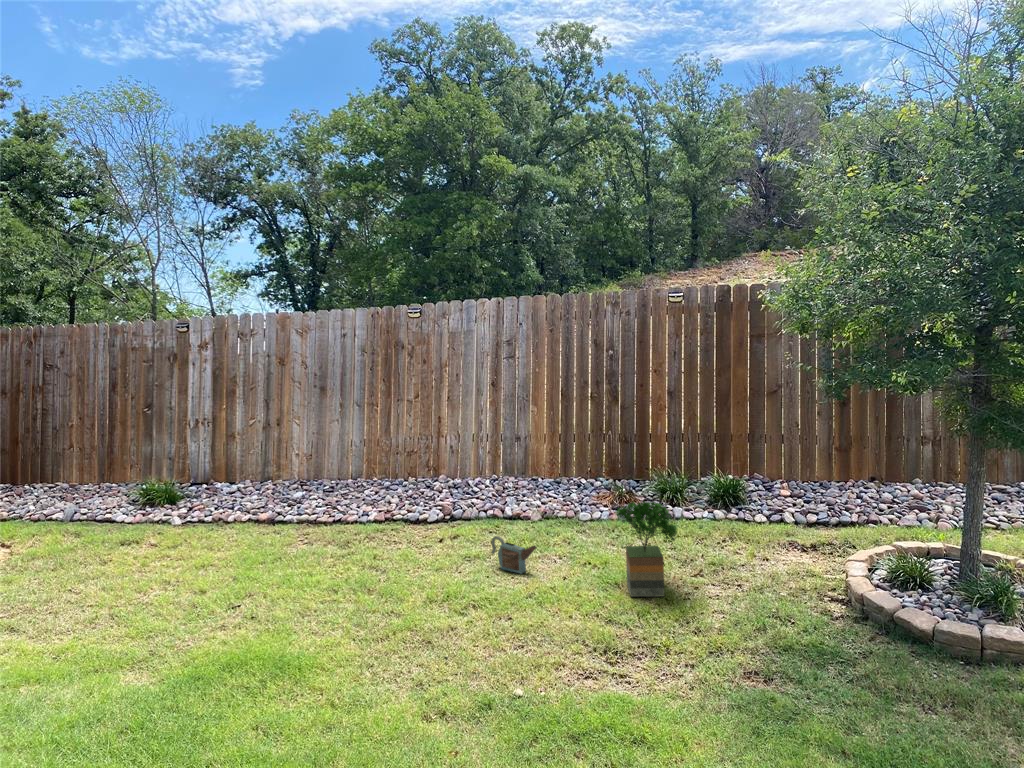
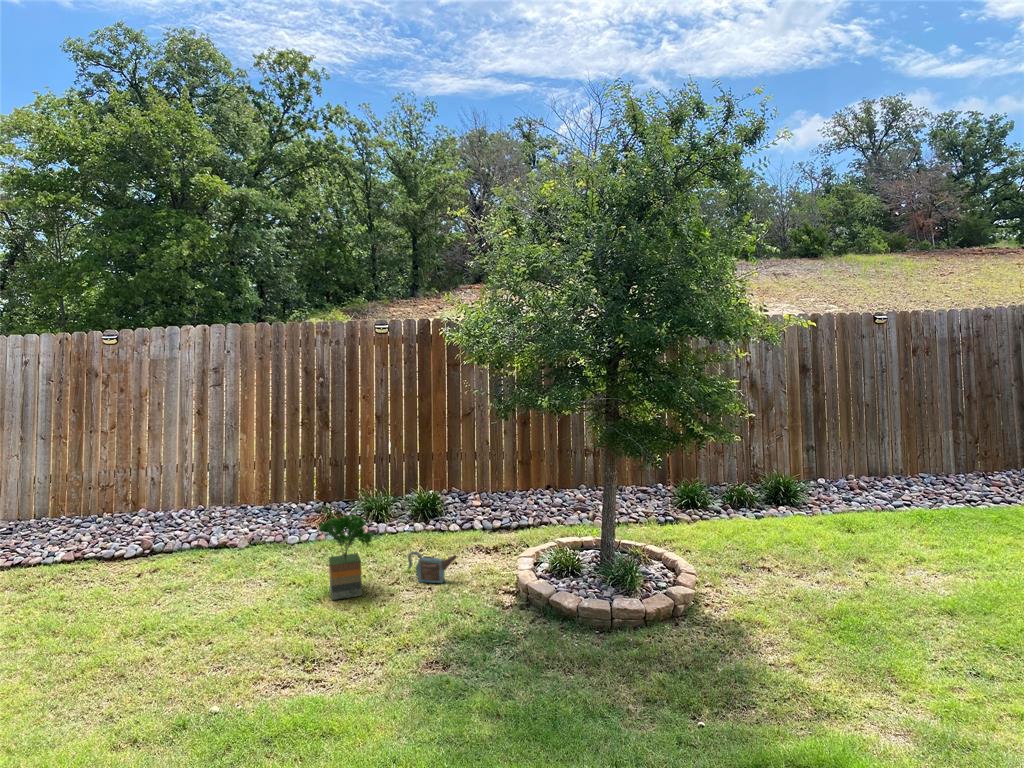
watering can: present [491,536,537,574] -> present [408,552,457,583]

